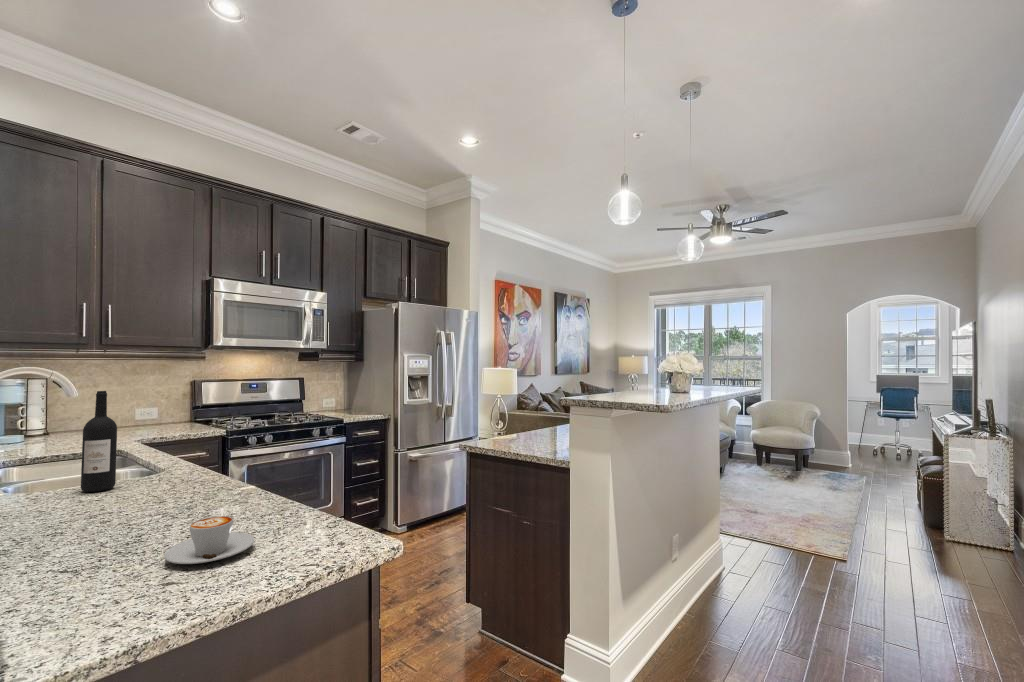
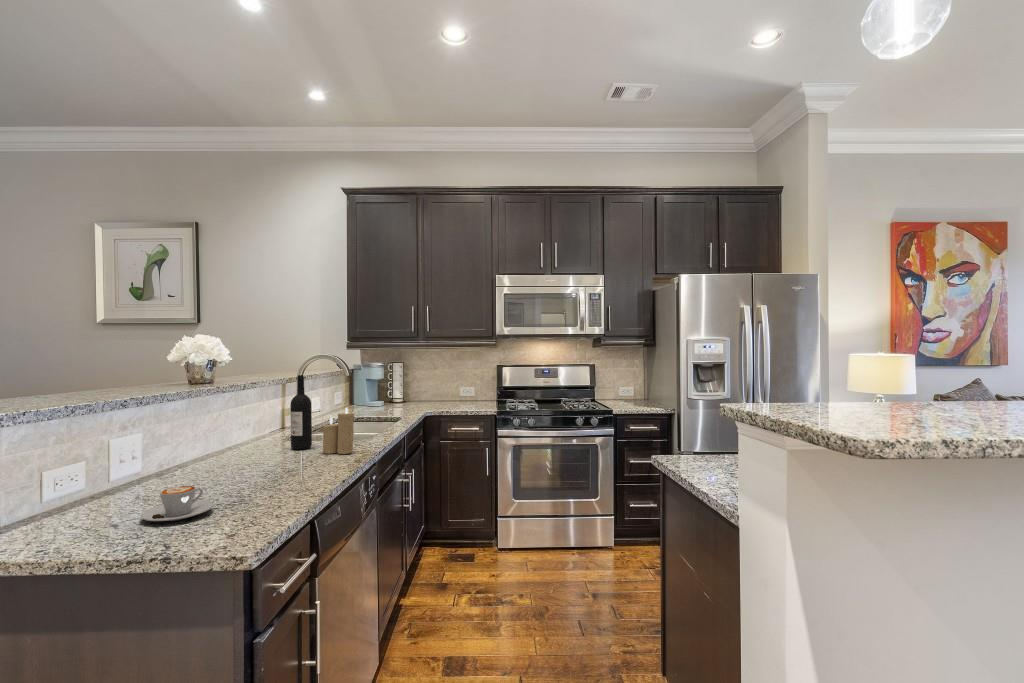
candle: none [154,426,201,486] -> present [323,407,354,454]

